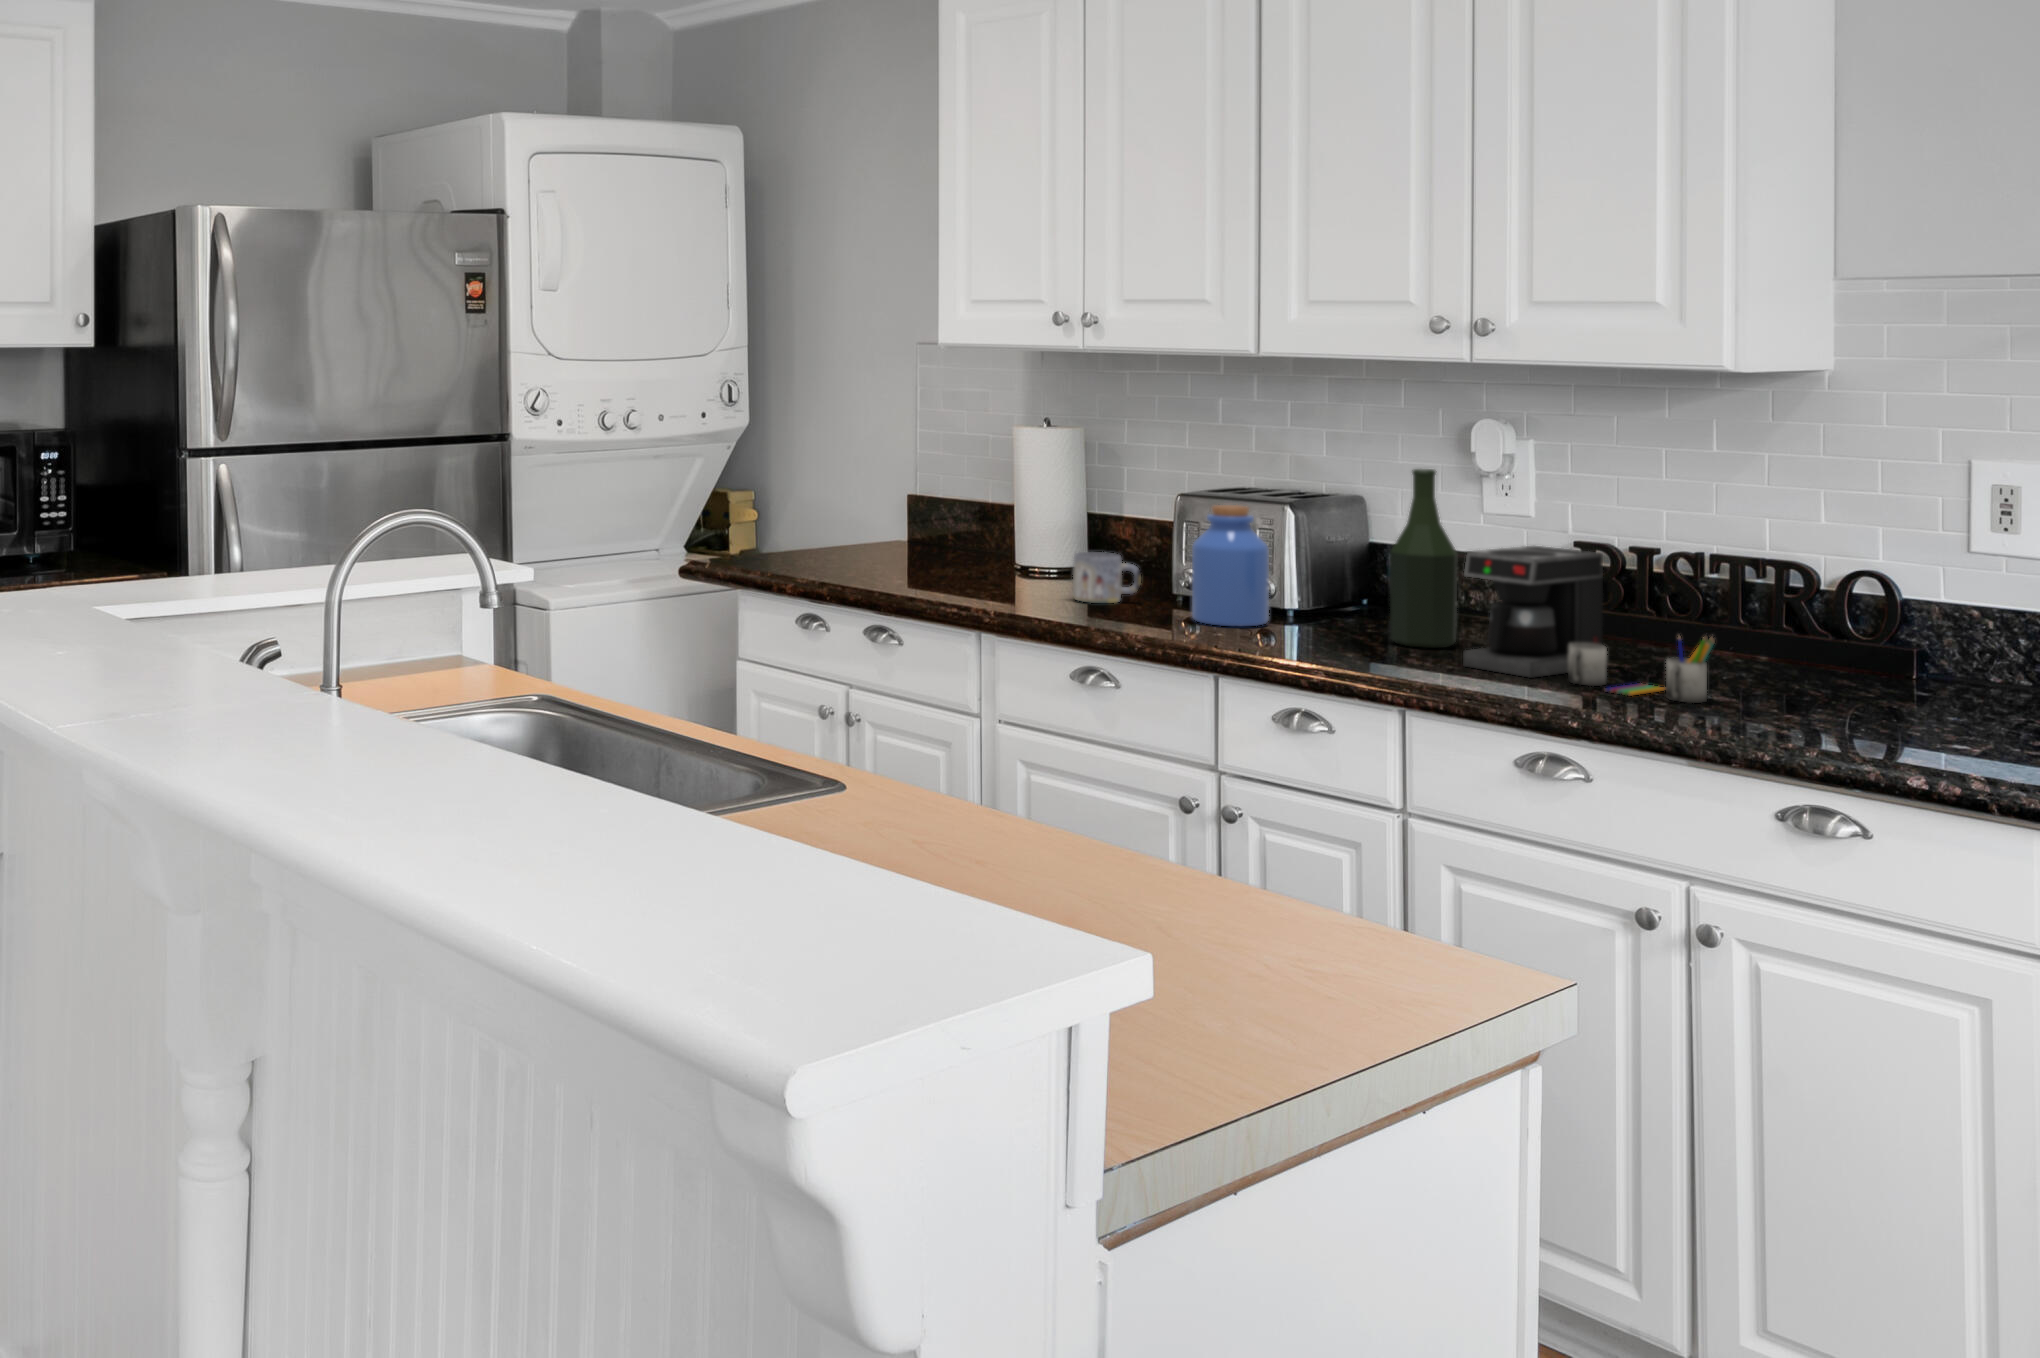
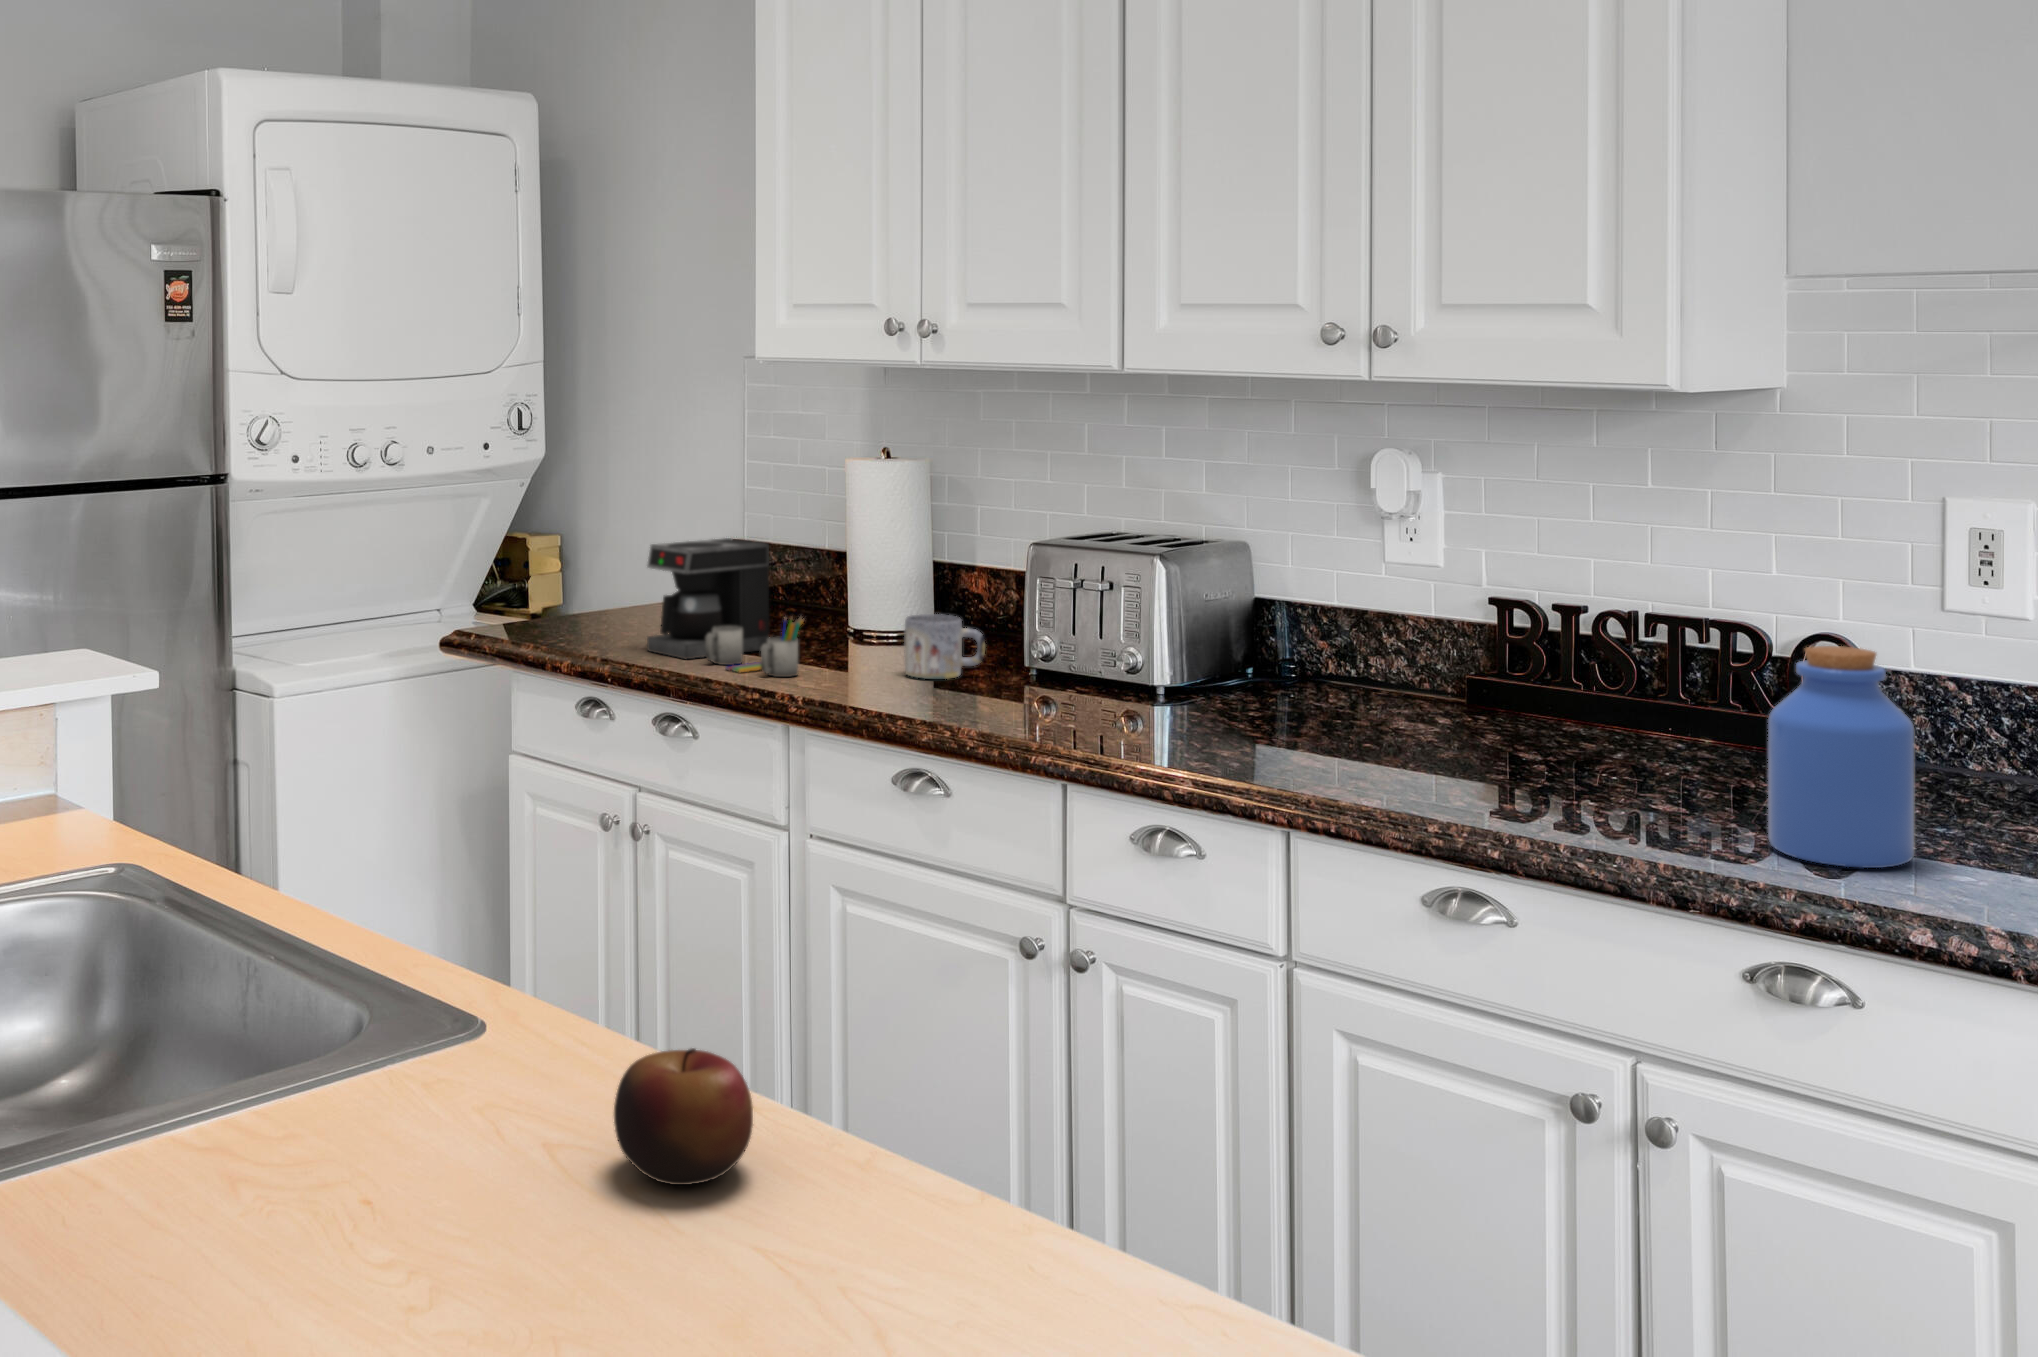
bottle: present [1390,469,1458,648] -> none [1274,512,1353,737]
jar: present [1192,505,1269,627] -> present [1768,646,1914,868]
coffee maker: present [1463,546,1715,703] -> present [647,538,805,677]
apple: none [955,781,1048,867] -> present [614,1048,753,1185]

